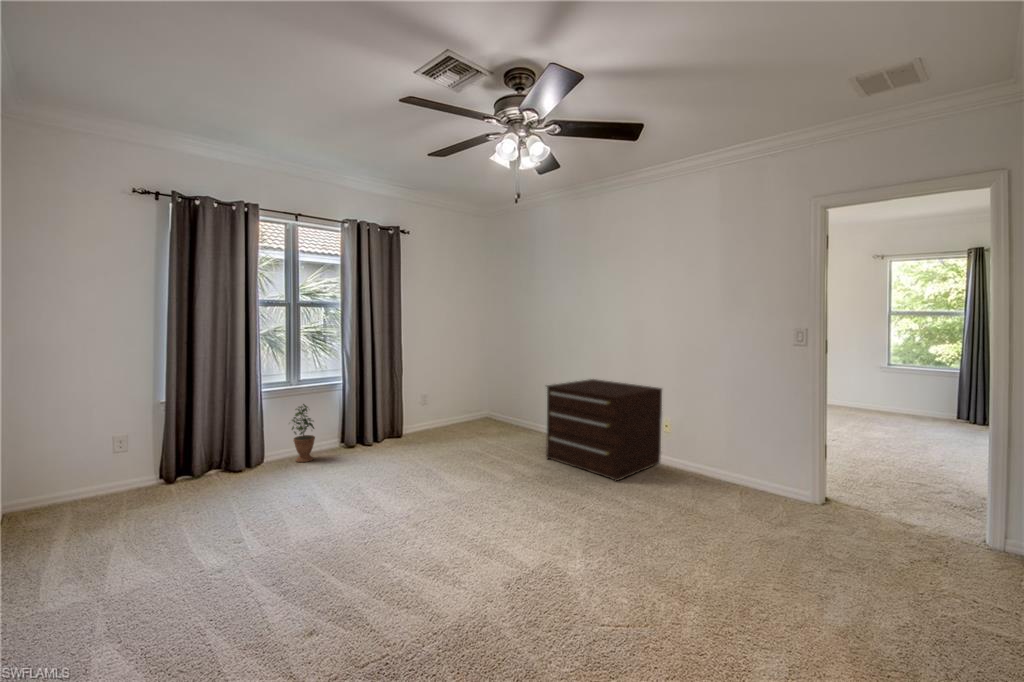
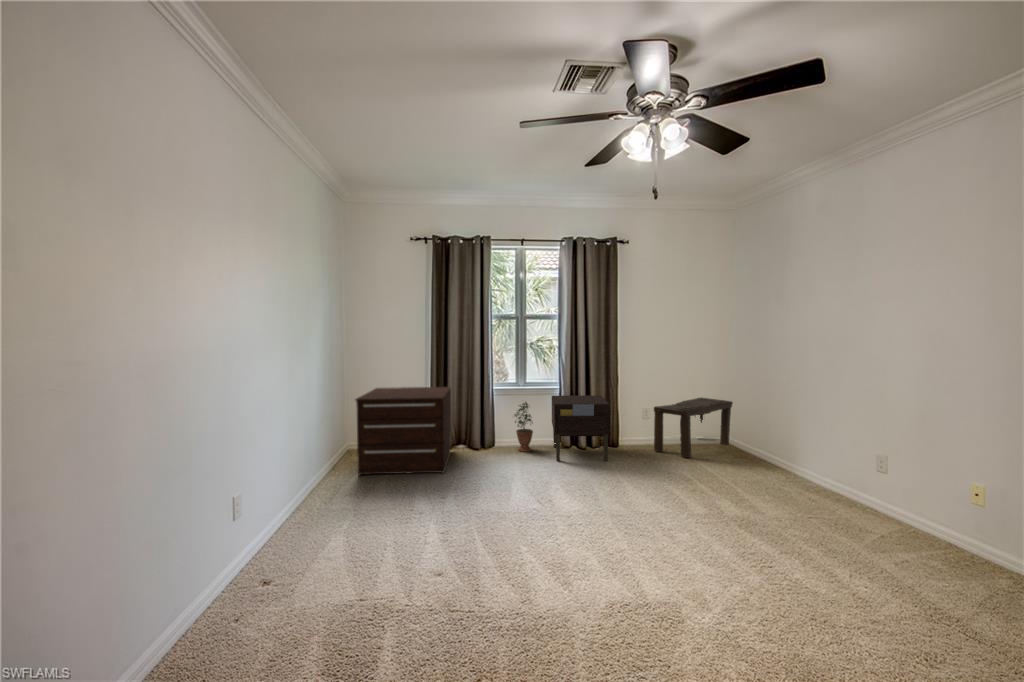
dresser: present [546,379,662,481] -> present [356,387,452,475]
bench: none [440,384,499,440] -> present [654,397,733,458]
nightstand: none [334,390,407,464] -> present [552,395,610,461]

